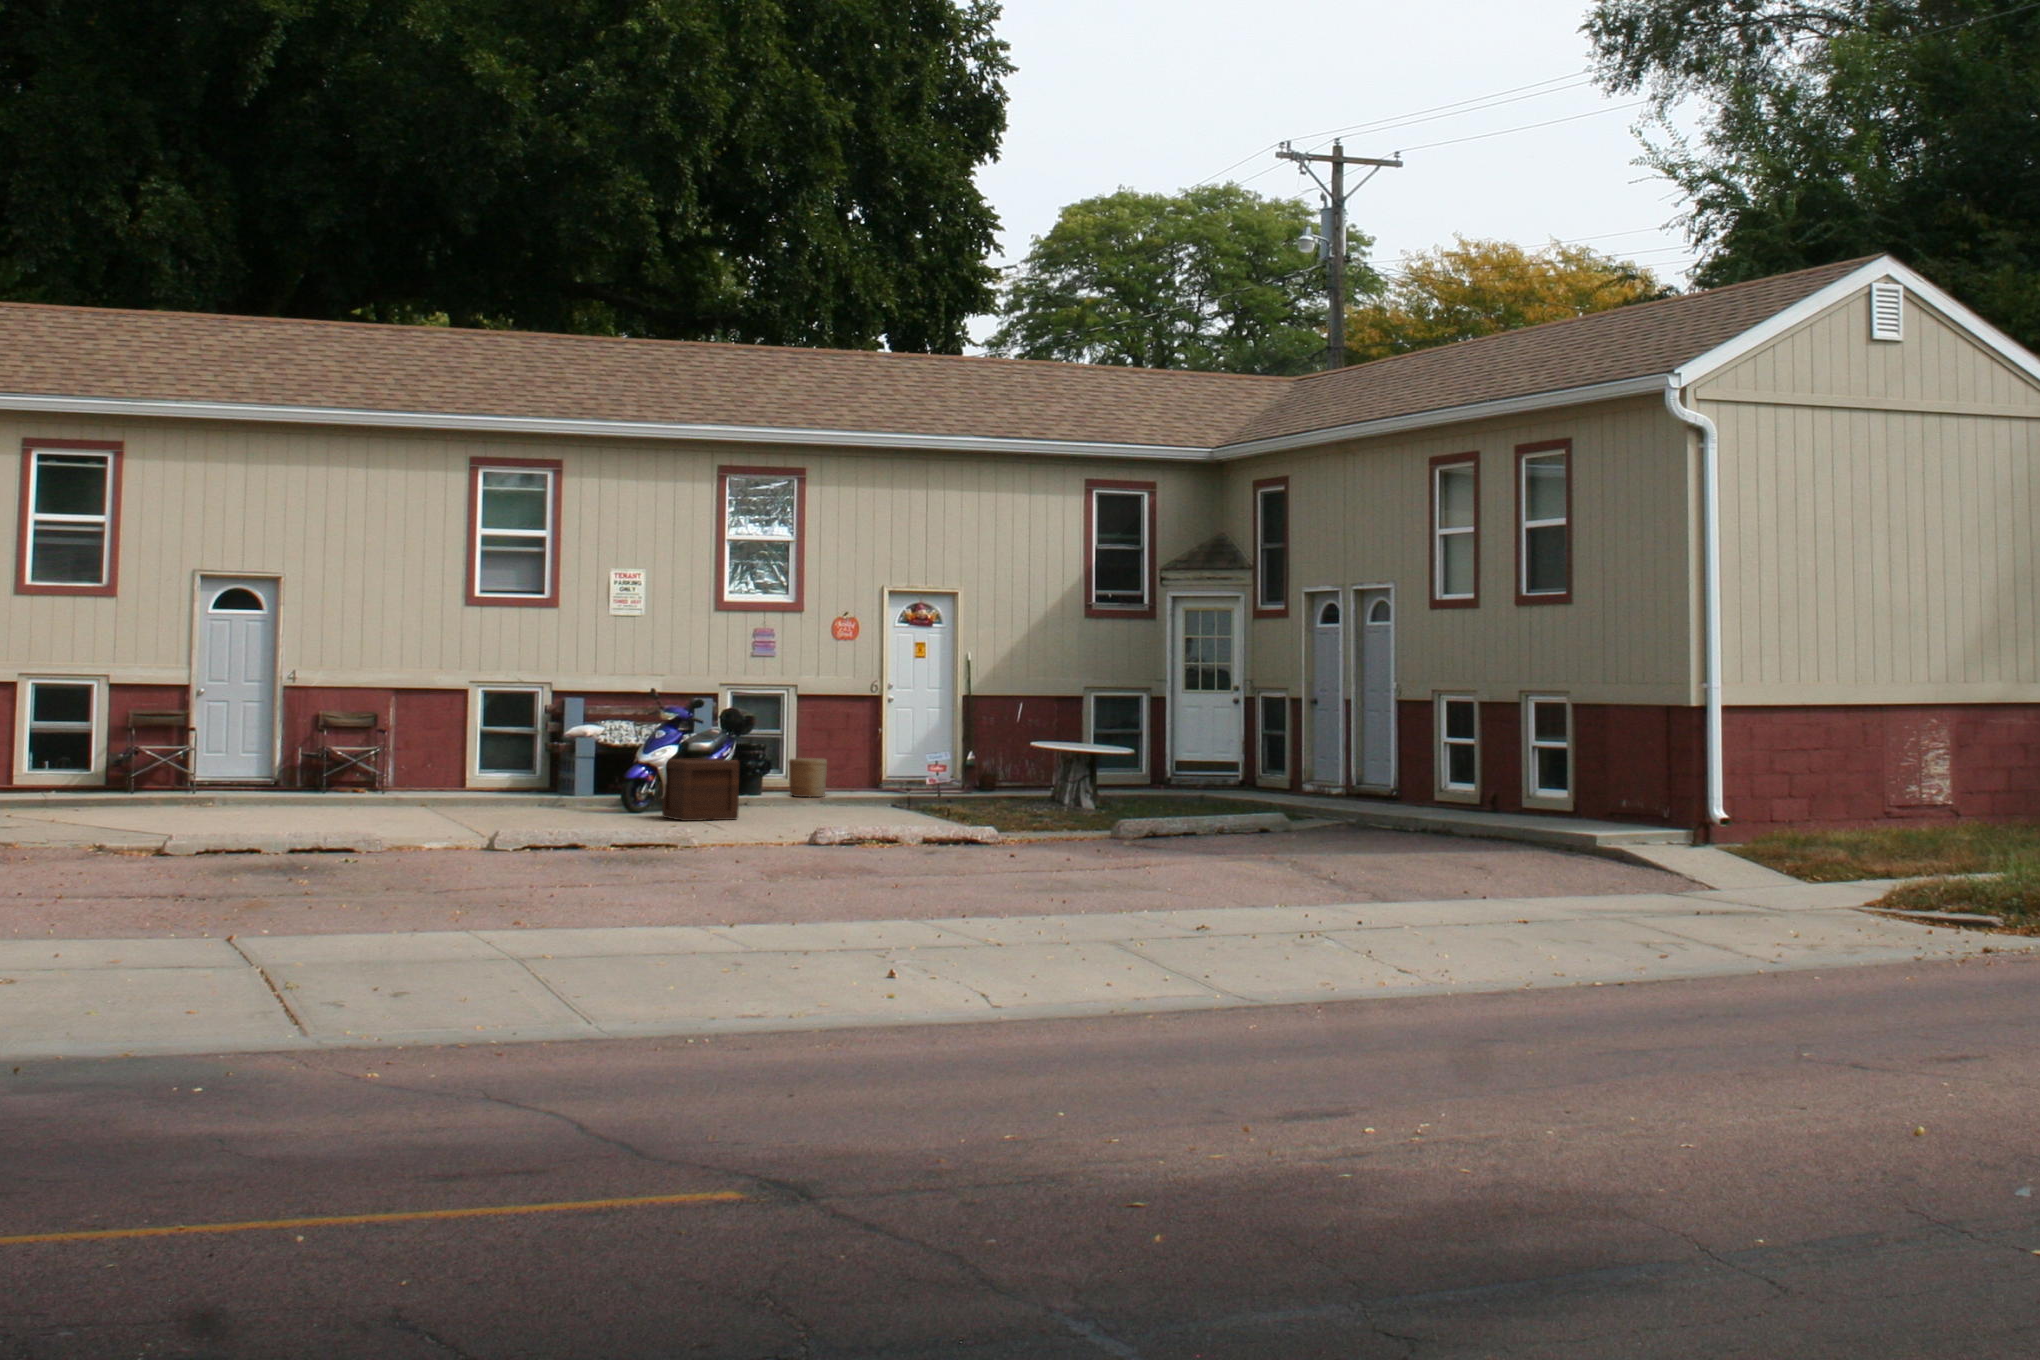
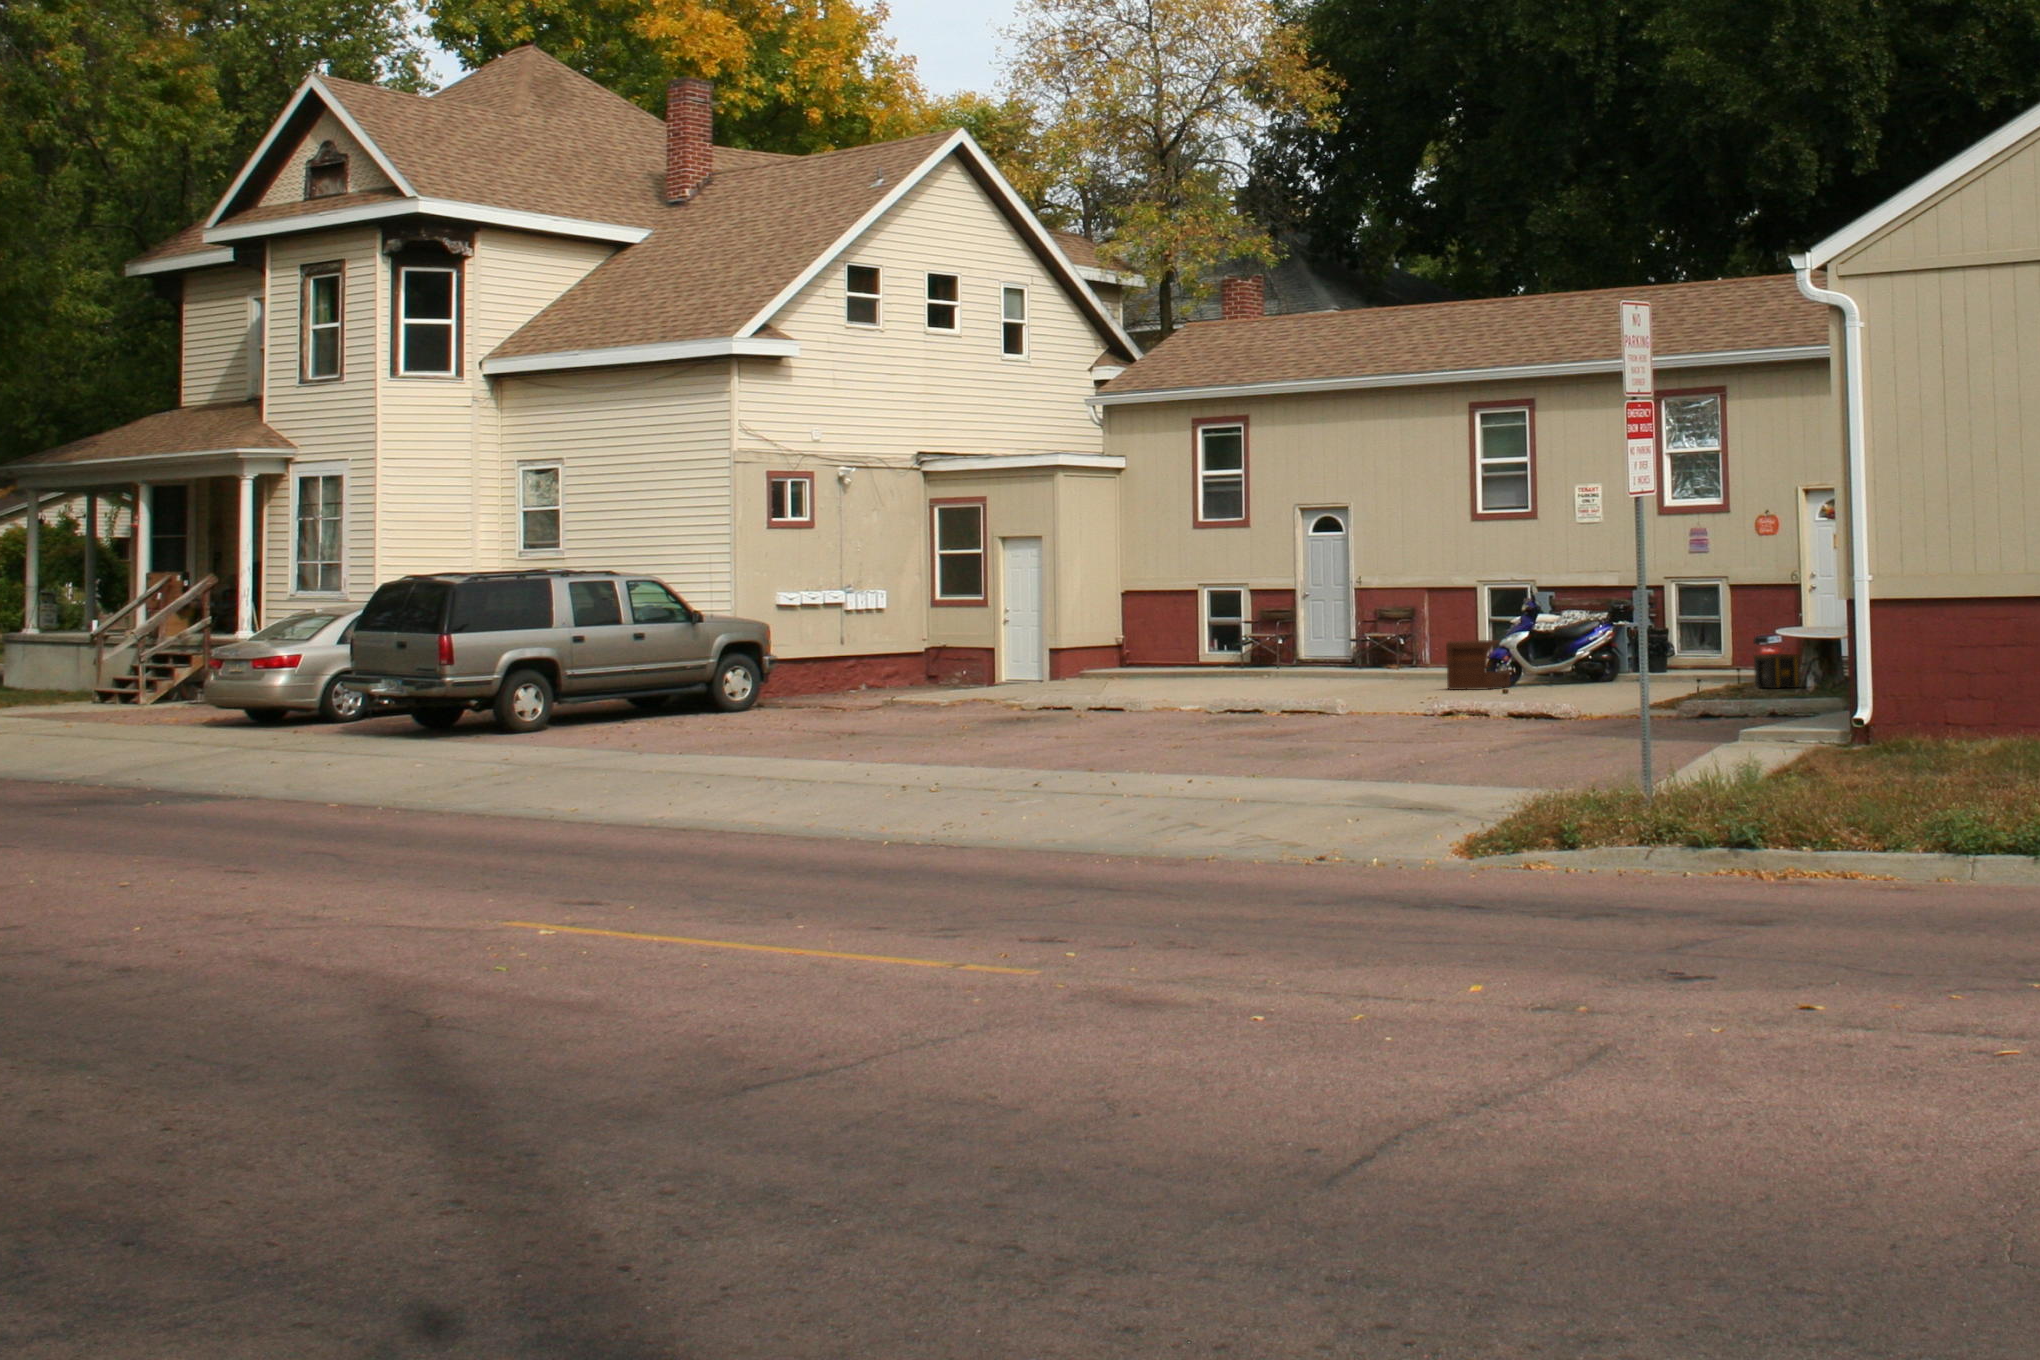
toolbox: none [1083,756,1128,814] -> present [1753,636,1801,689]
woven basket: present [789,758,827,797] -> none [1714,643,1749,677]

